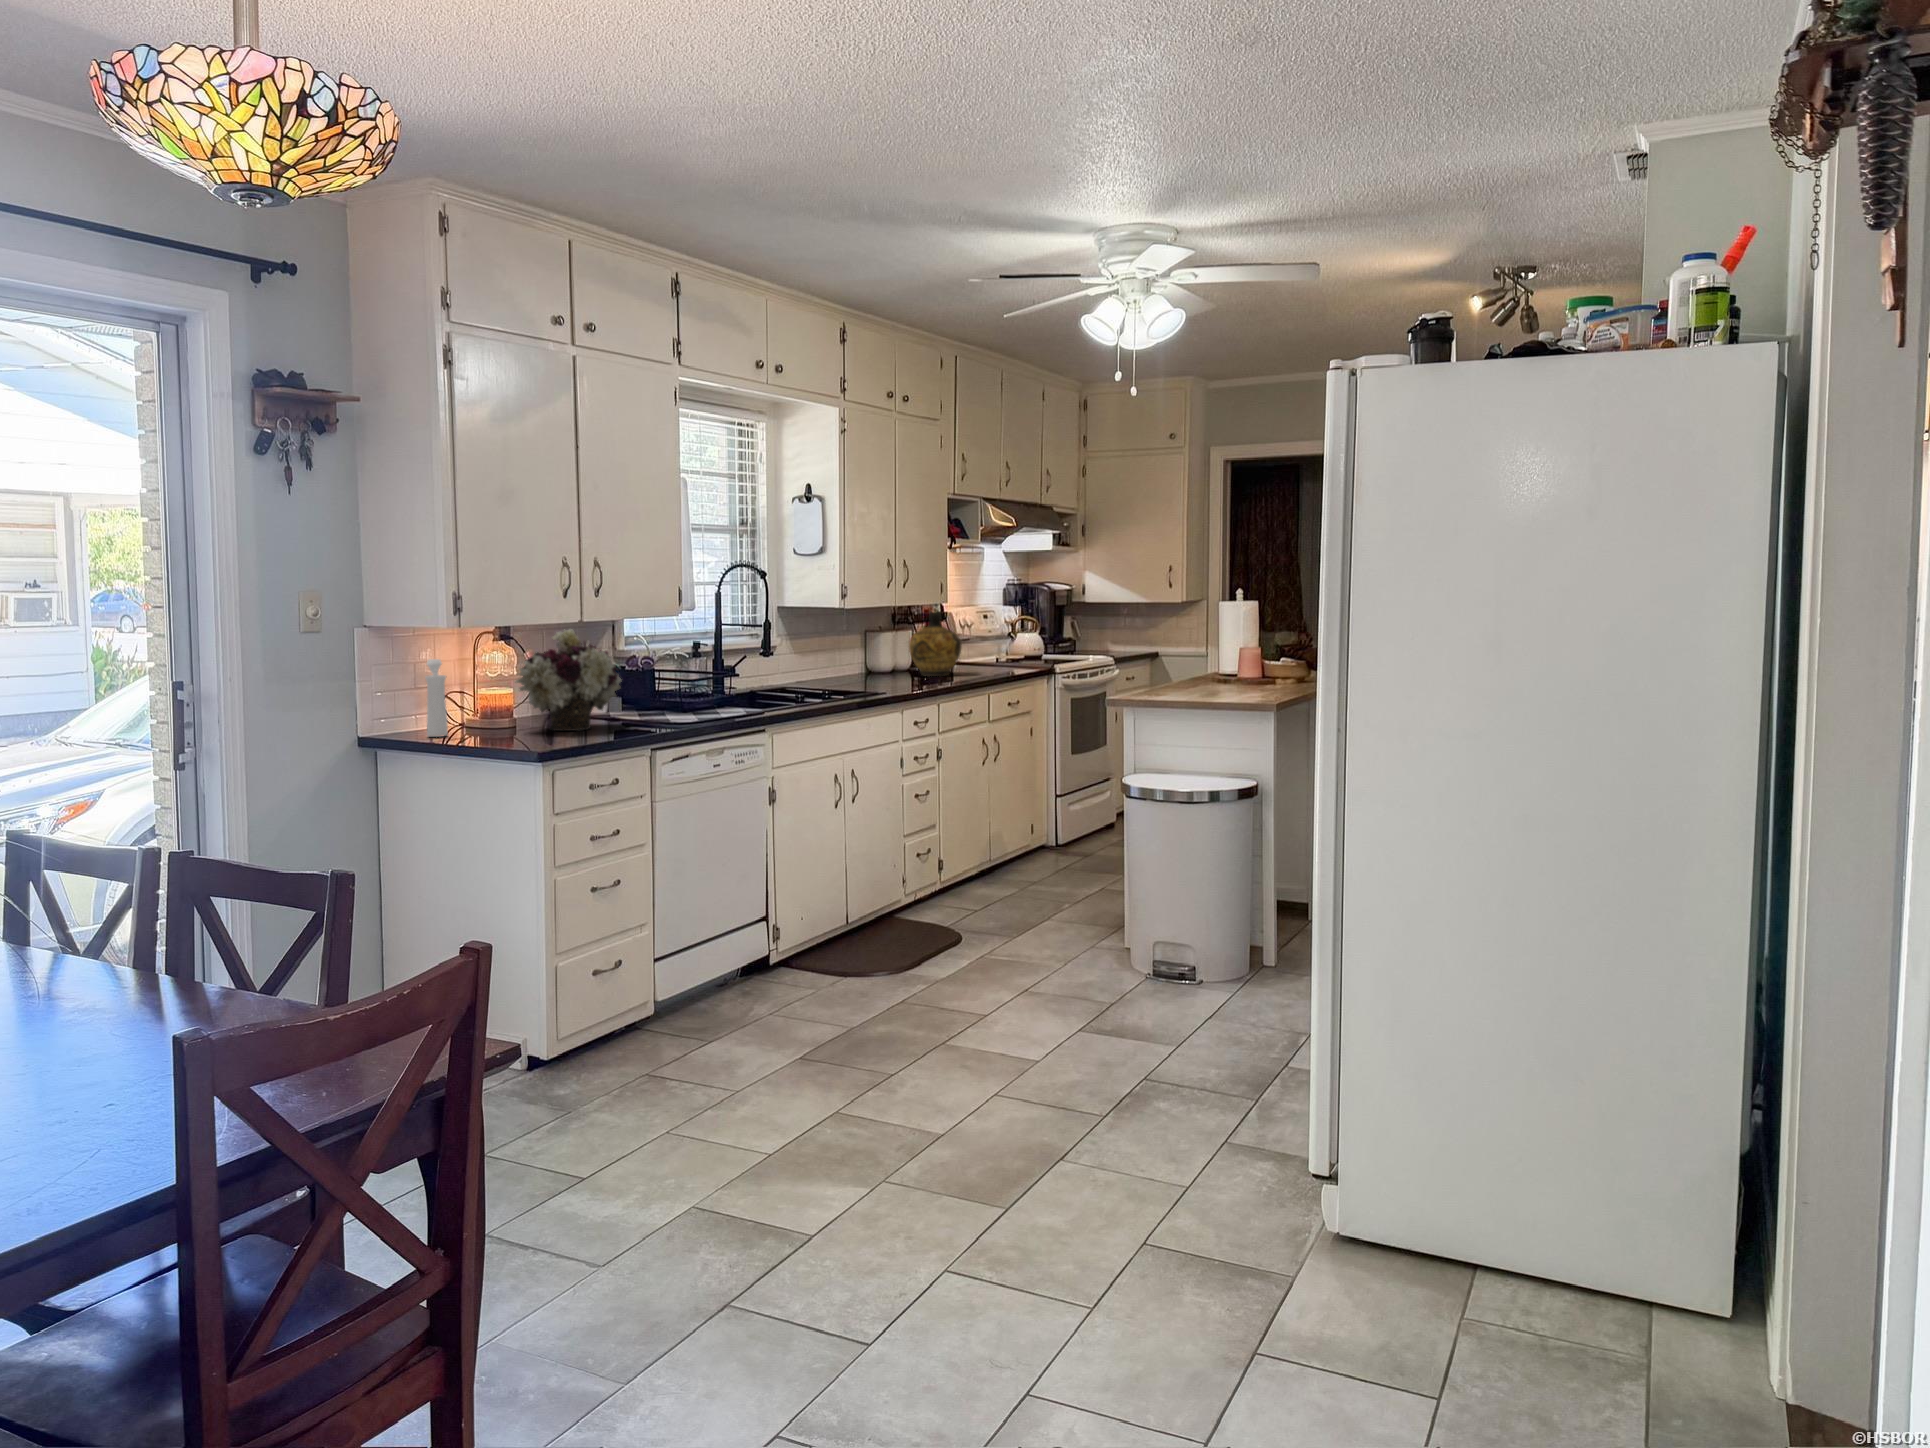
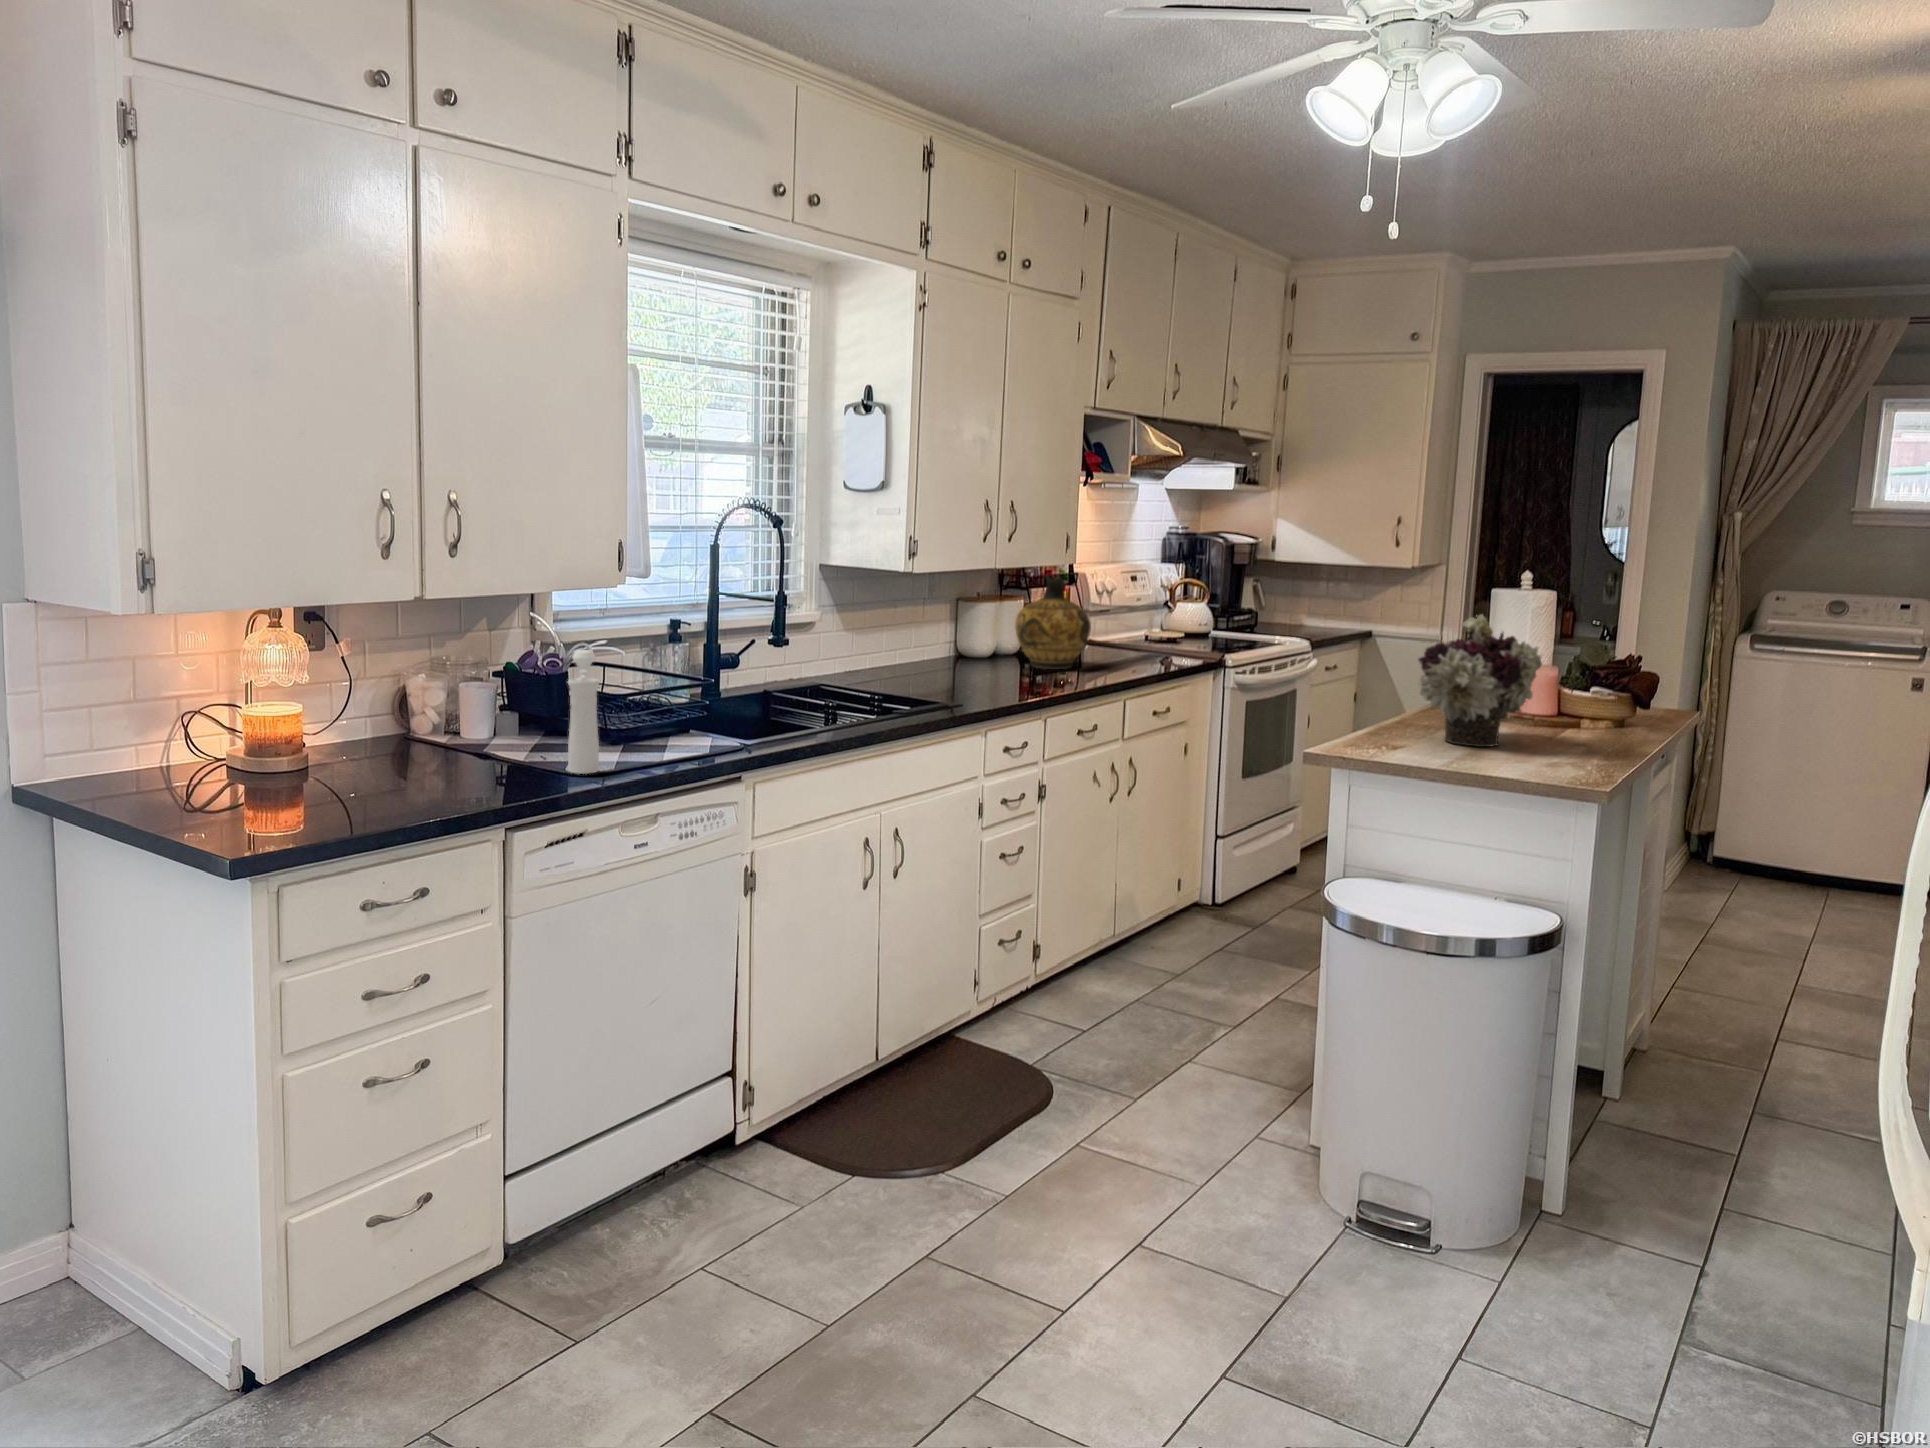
flower arrangement: present [516,629,621,731] -> present [1418,614,1542,747]
pepper mill: present [425,659,448,737] -> present [568,650,599,774]

